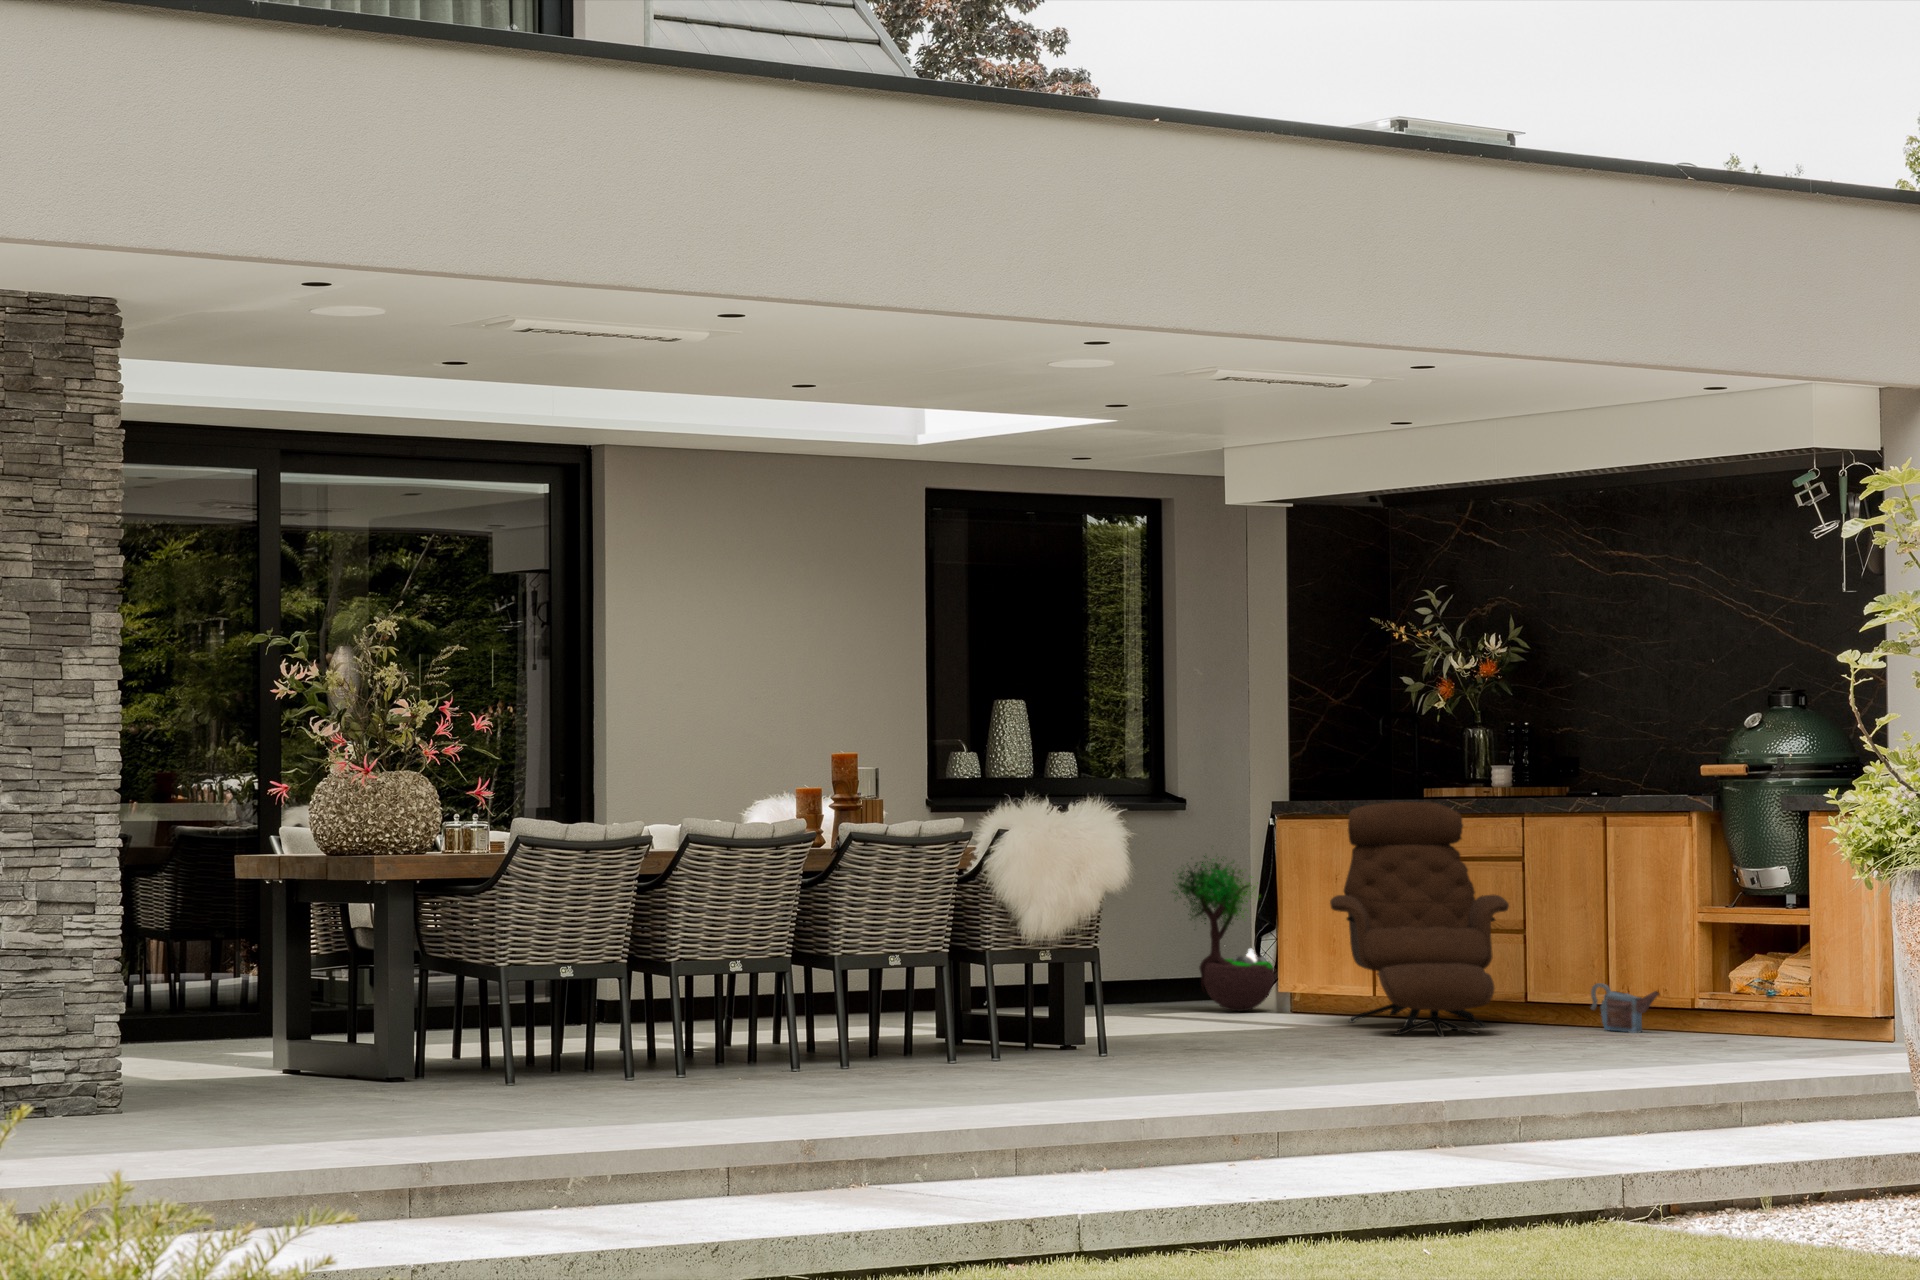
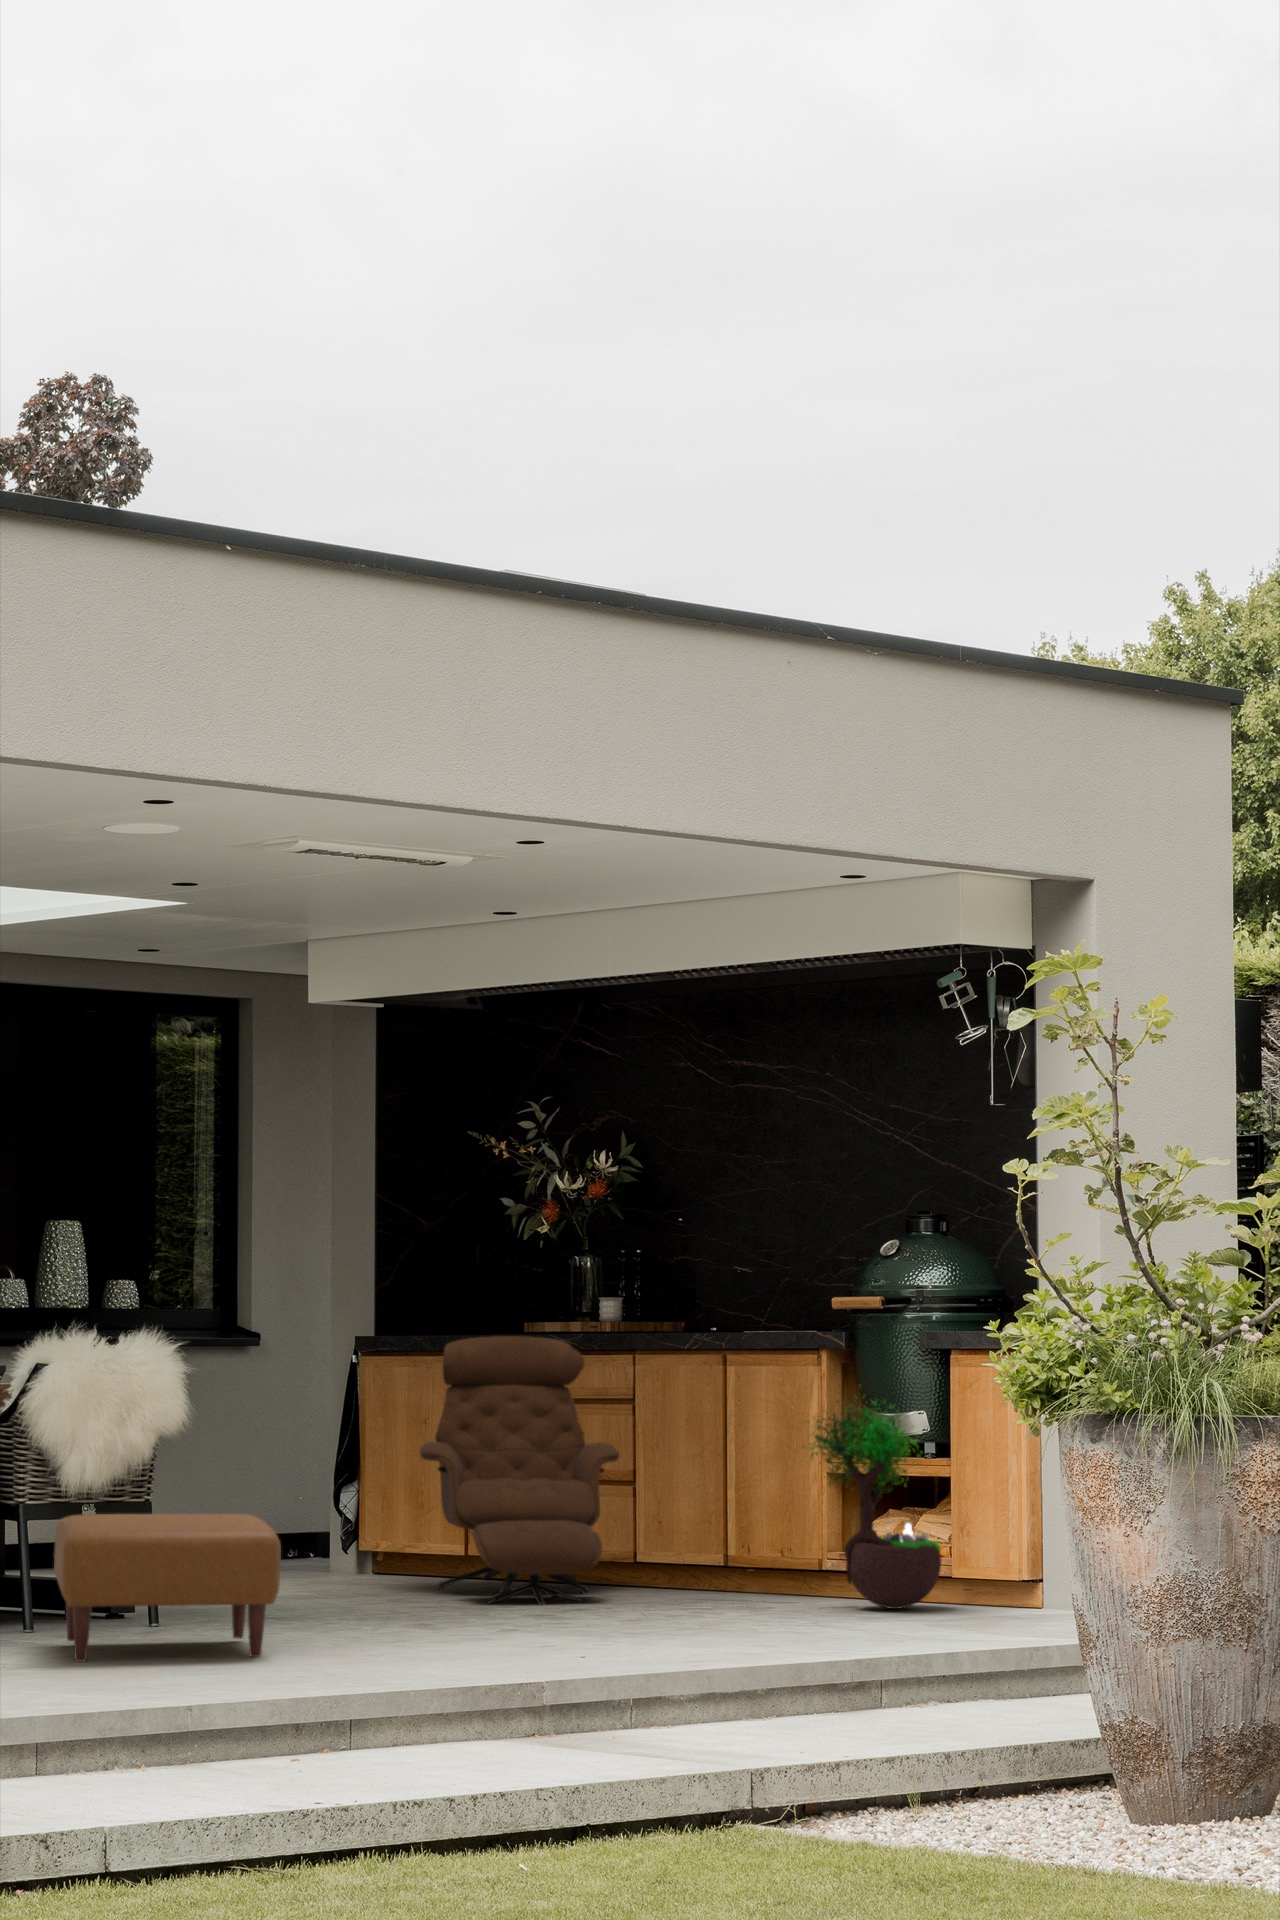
potted tree: present [1173,856,1274,1011] -> present [804,1395,941,1609]
ottoman: none [1023,959,1212,1083] -> present [54,1514,281,1662]
watering can: present [1591,983,1659,1033] -> none [707,1543,784,1599]

